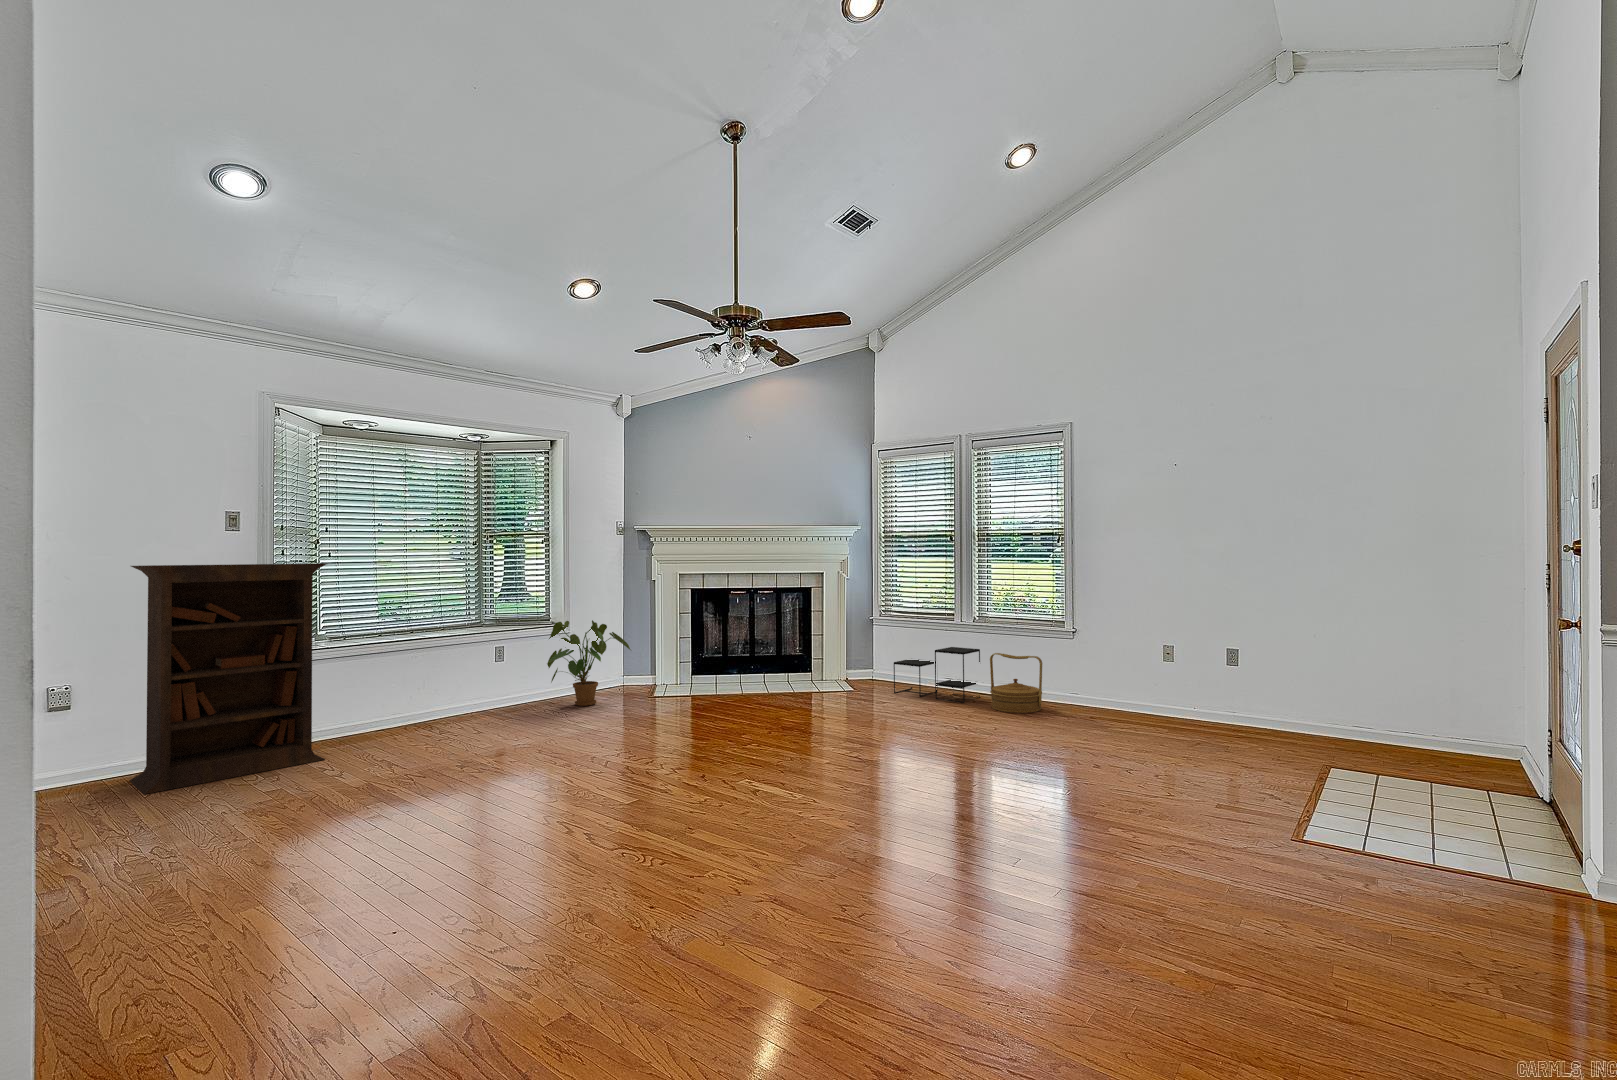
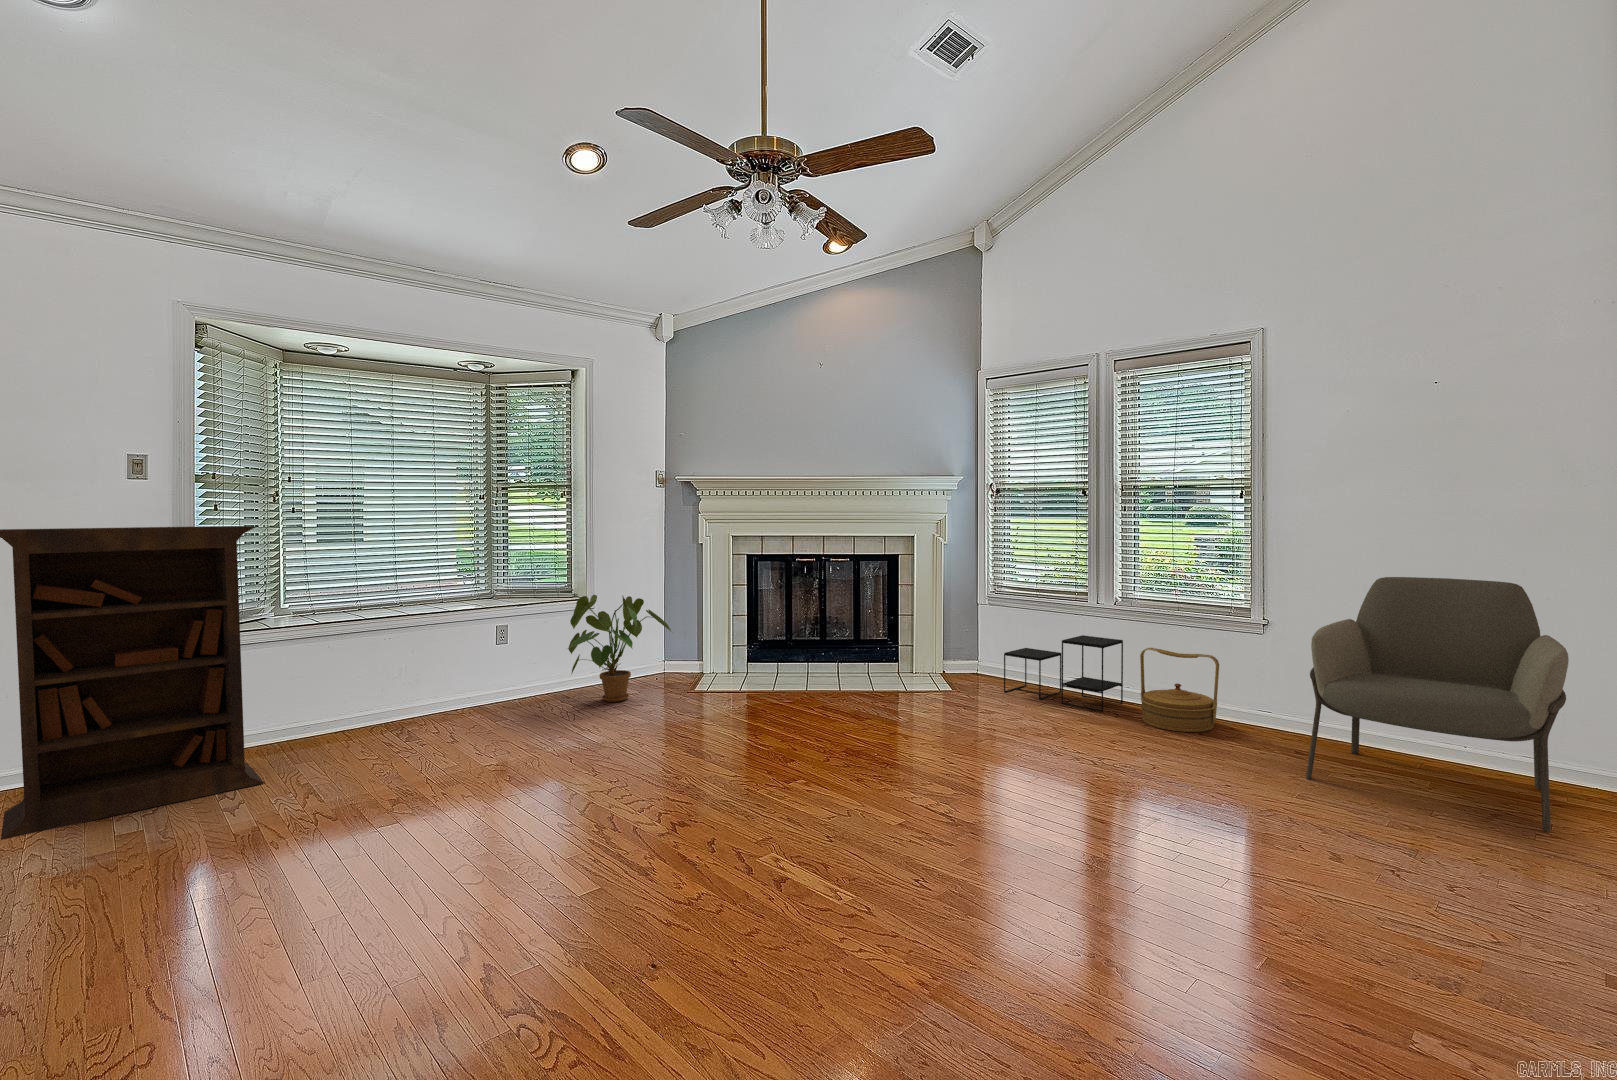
armchair: none [1089,596,1238,756] -> present [1306,577,1569,832]

